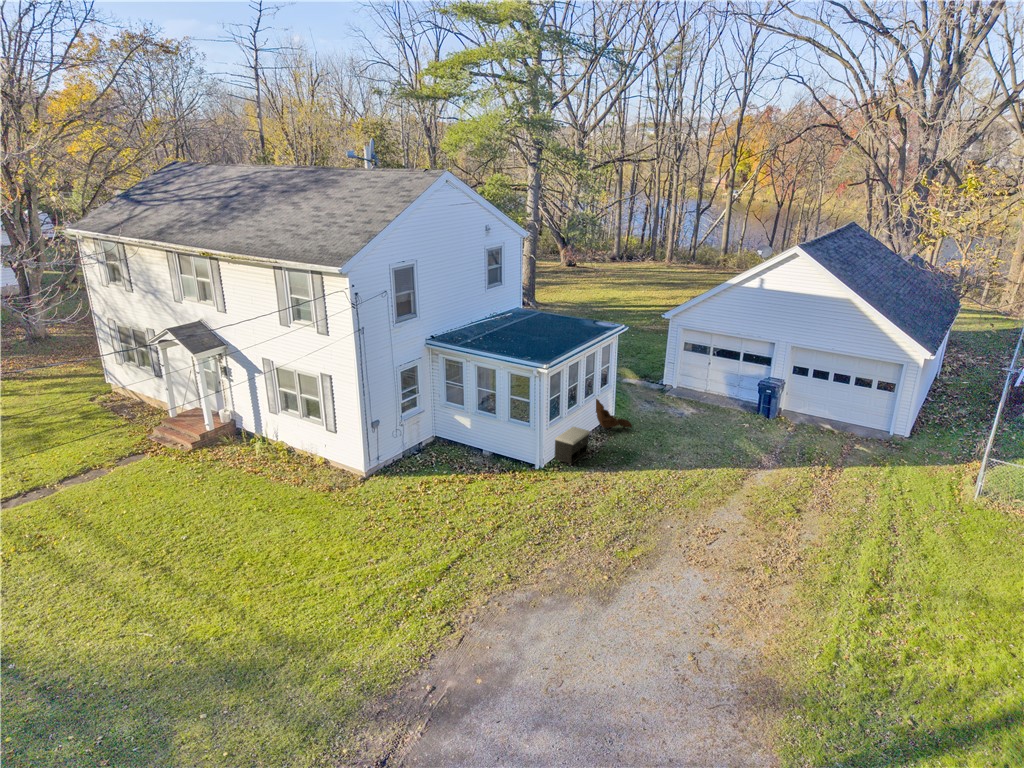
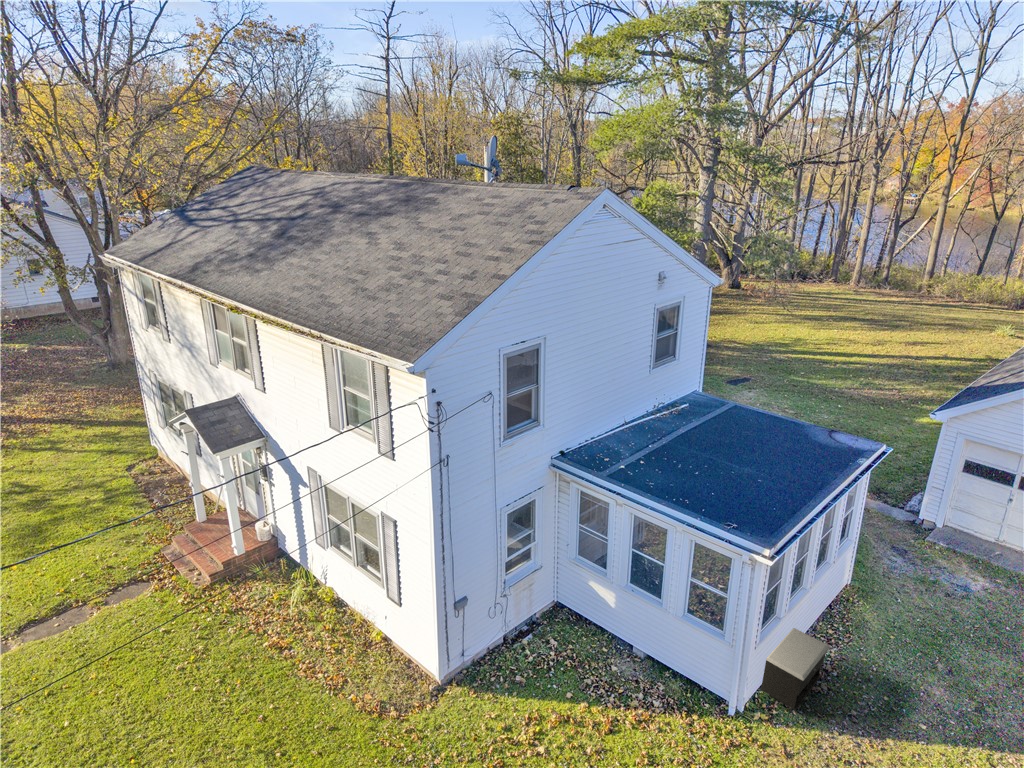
lounge chair: present [596,399,632,435] -> none [824,566,892,635]

